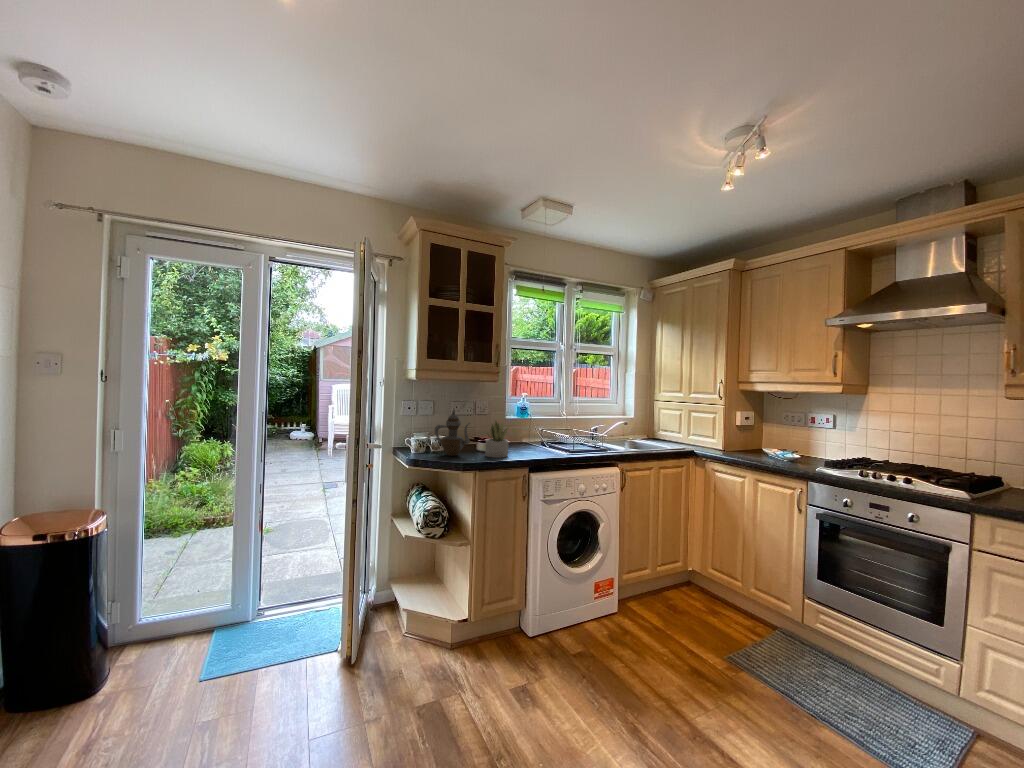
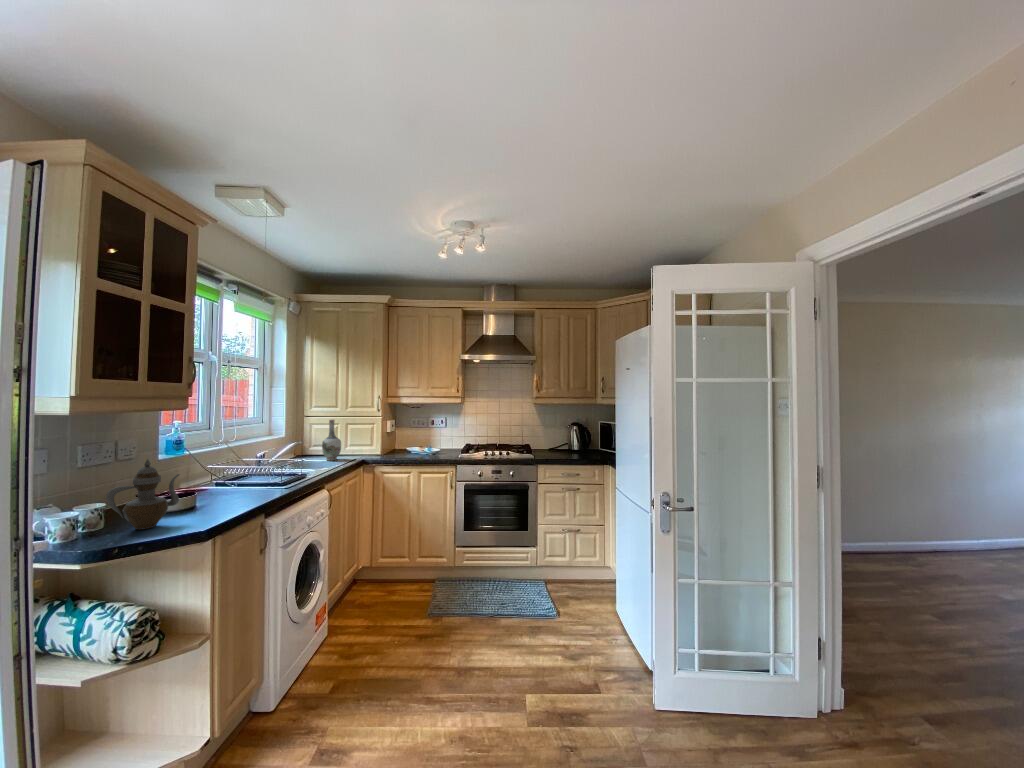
vase: none [655,404,675,446] -> present [322,420,341,461]
succulent plant: present [485,421,509,458] -> none [192,462,232,515]

